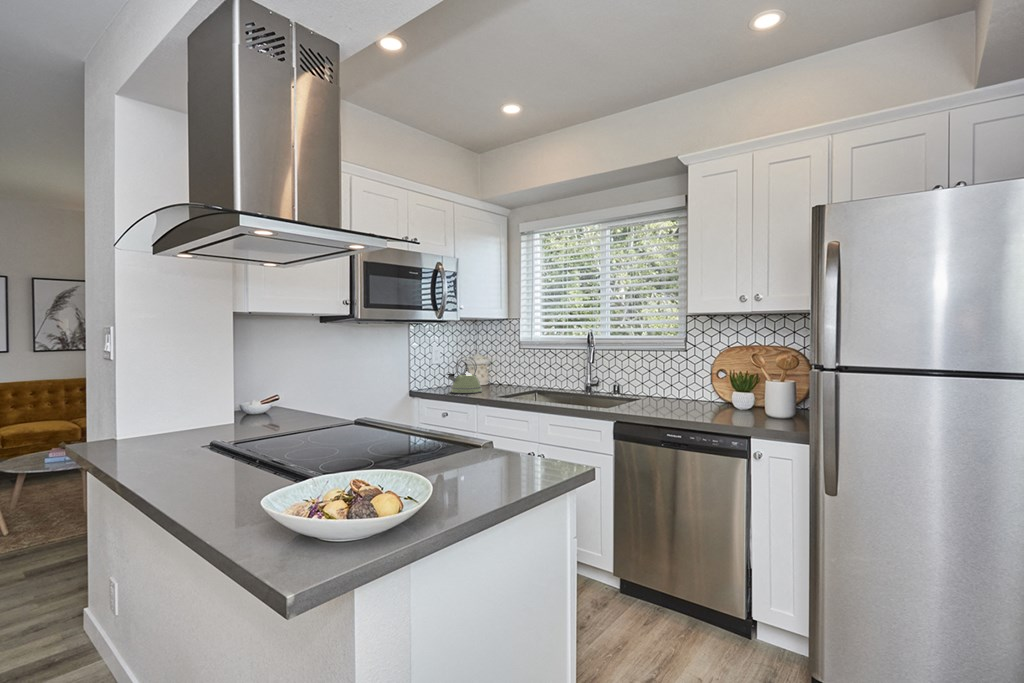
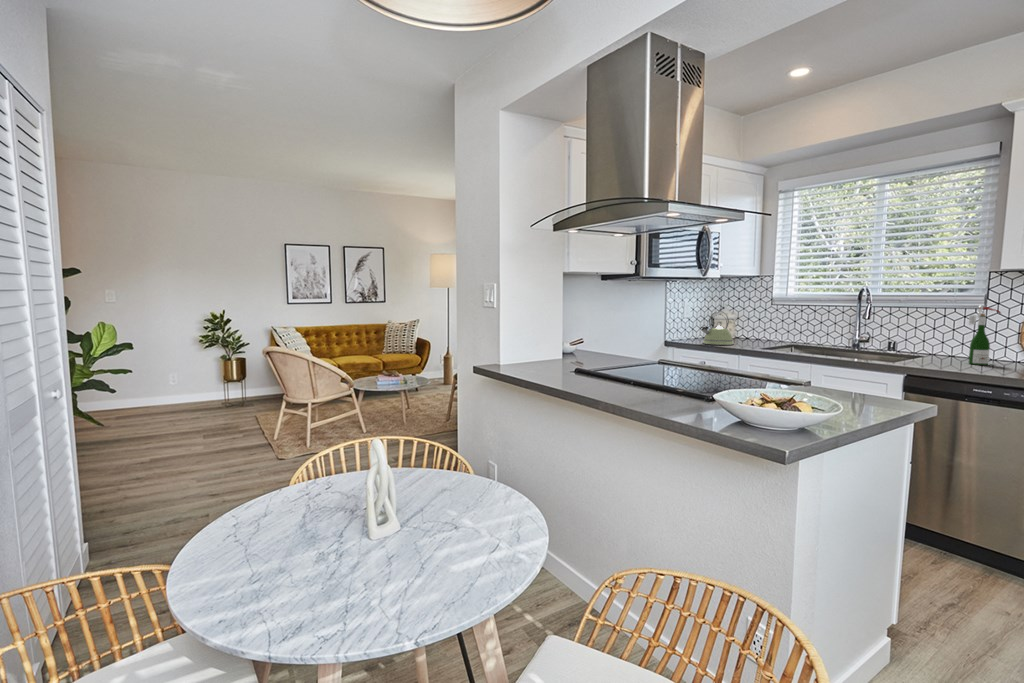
wine bottle: none [672,348,697,406] -> present [969,305,1001,365]

